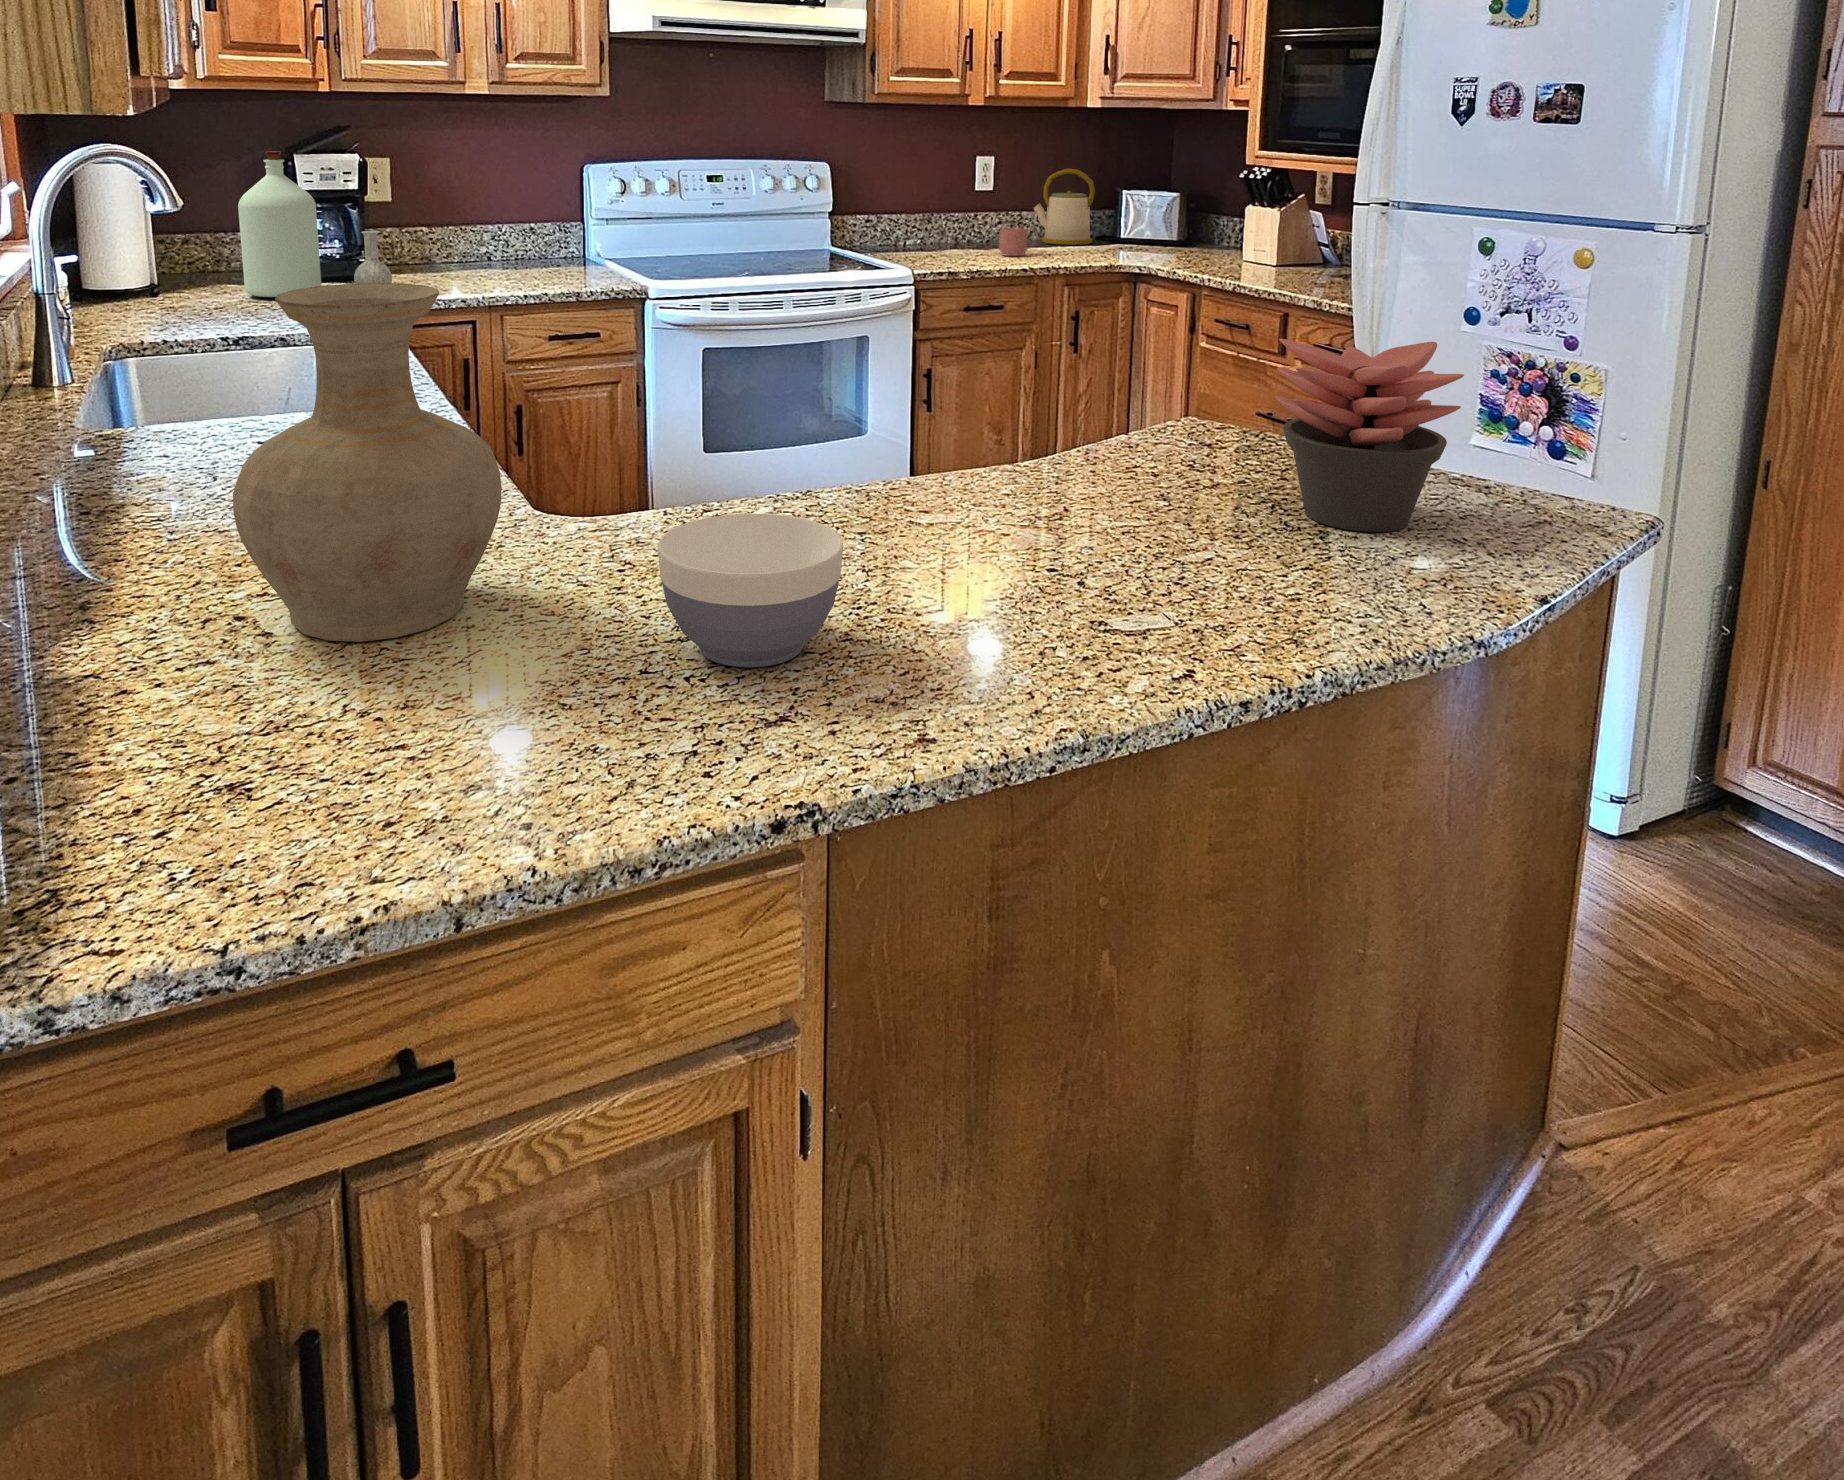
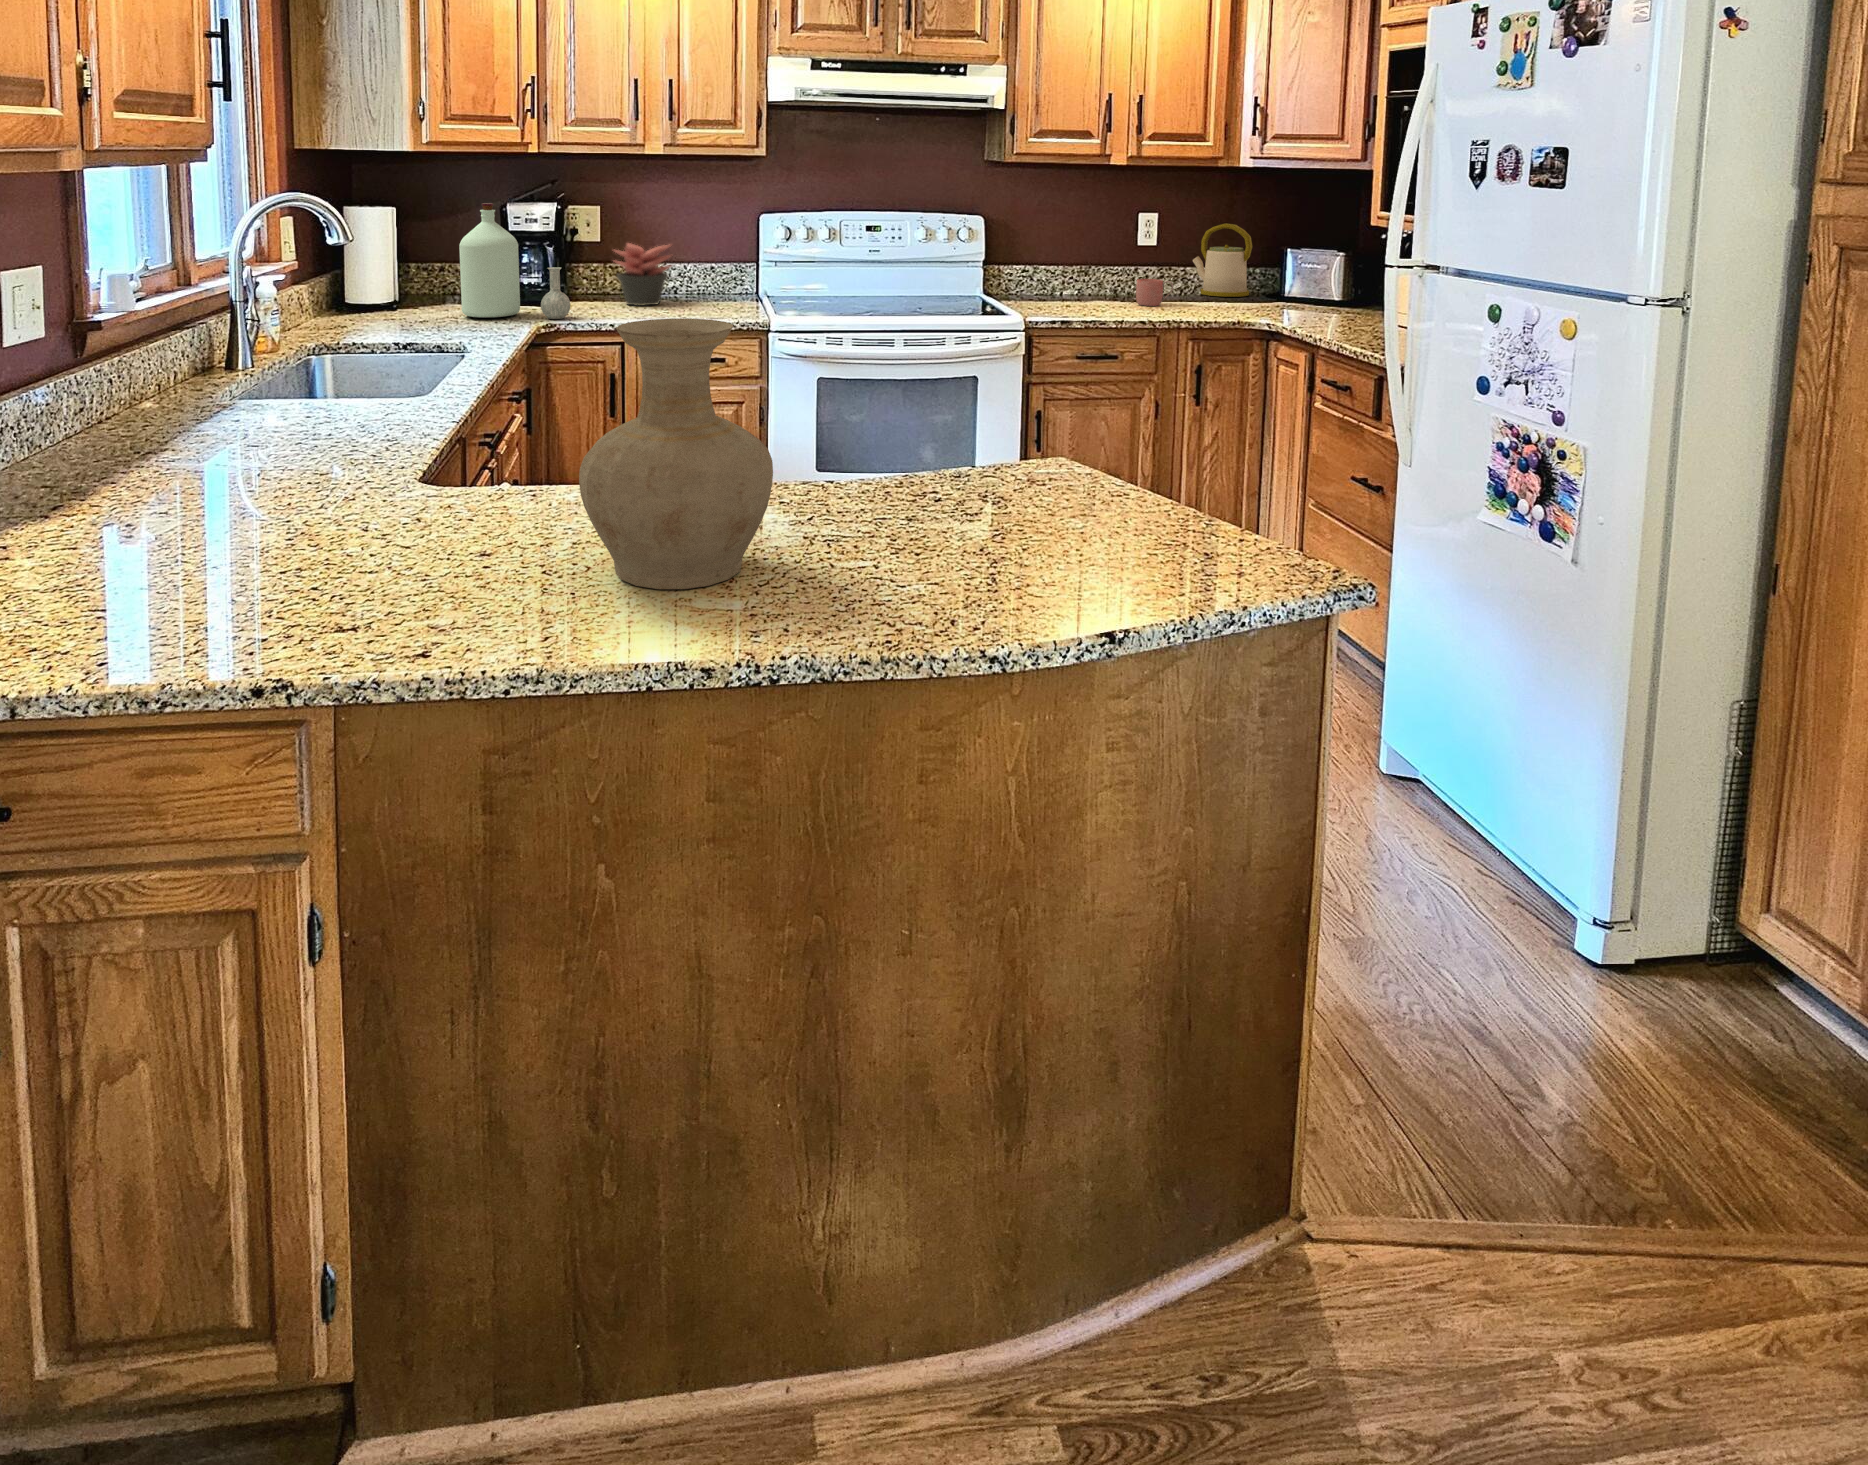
vase: present [233,283,502,642] -> present [579,319,773,589]
succulent plant: present [1275,339,1464,532] -> present [614,243,671,306]
bowl: present [658,514,843,667] -> none [316,487,460,596]

